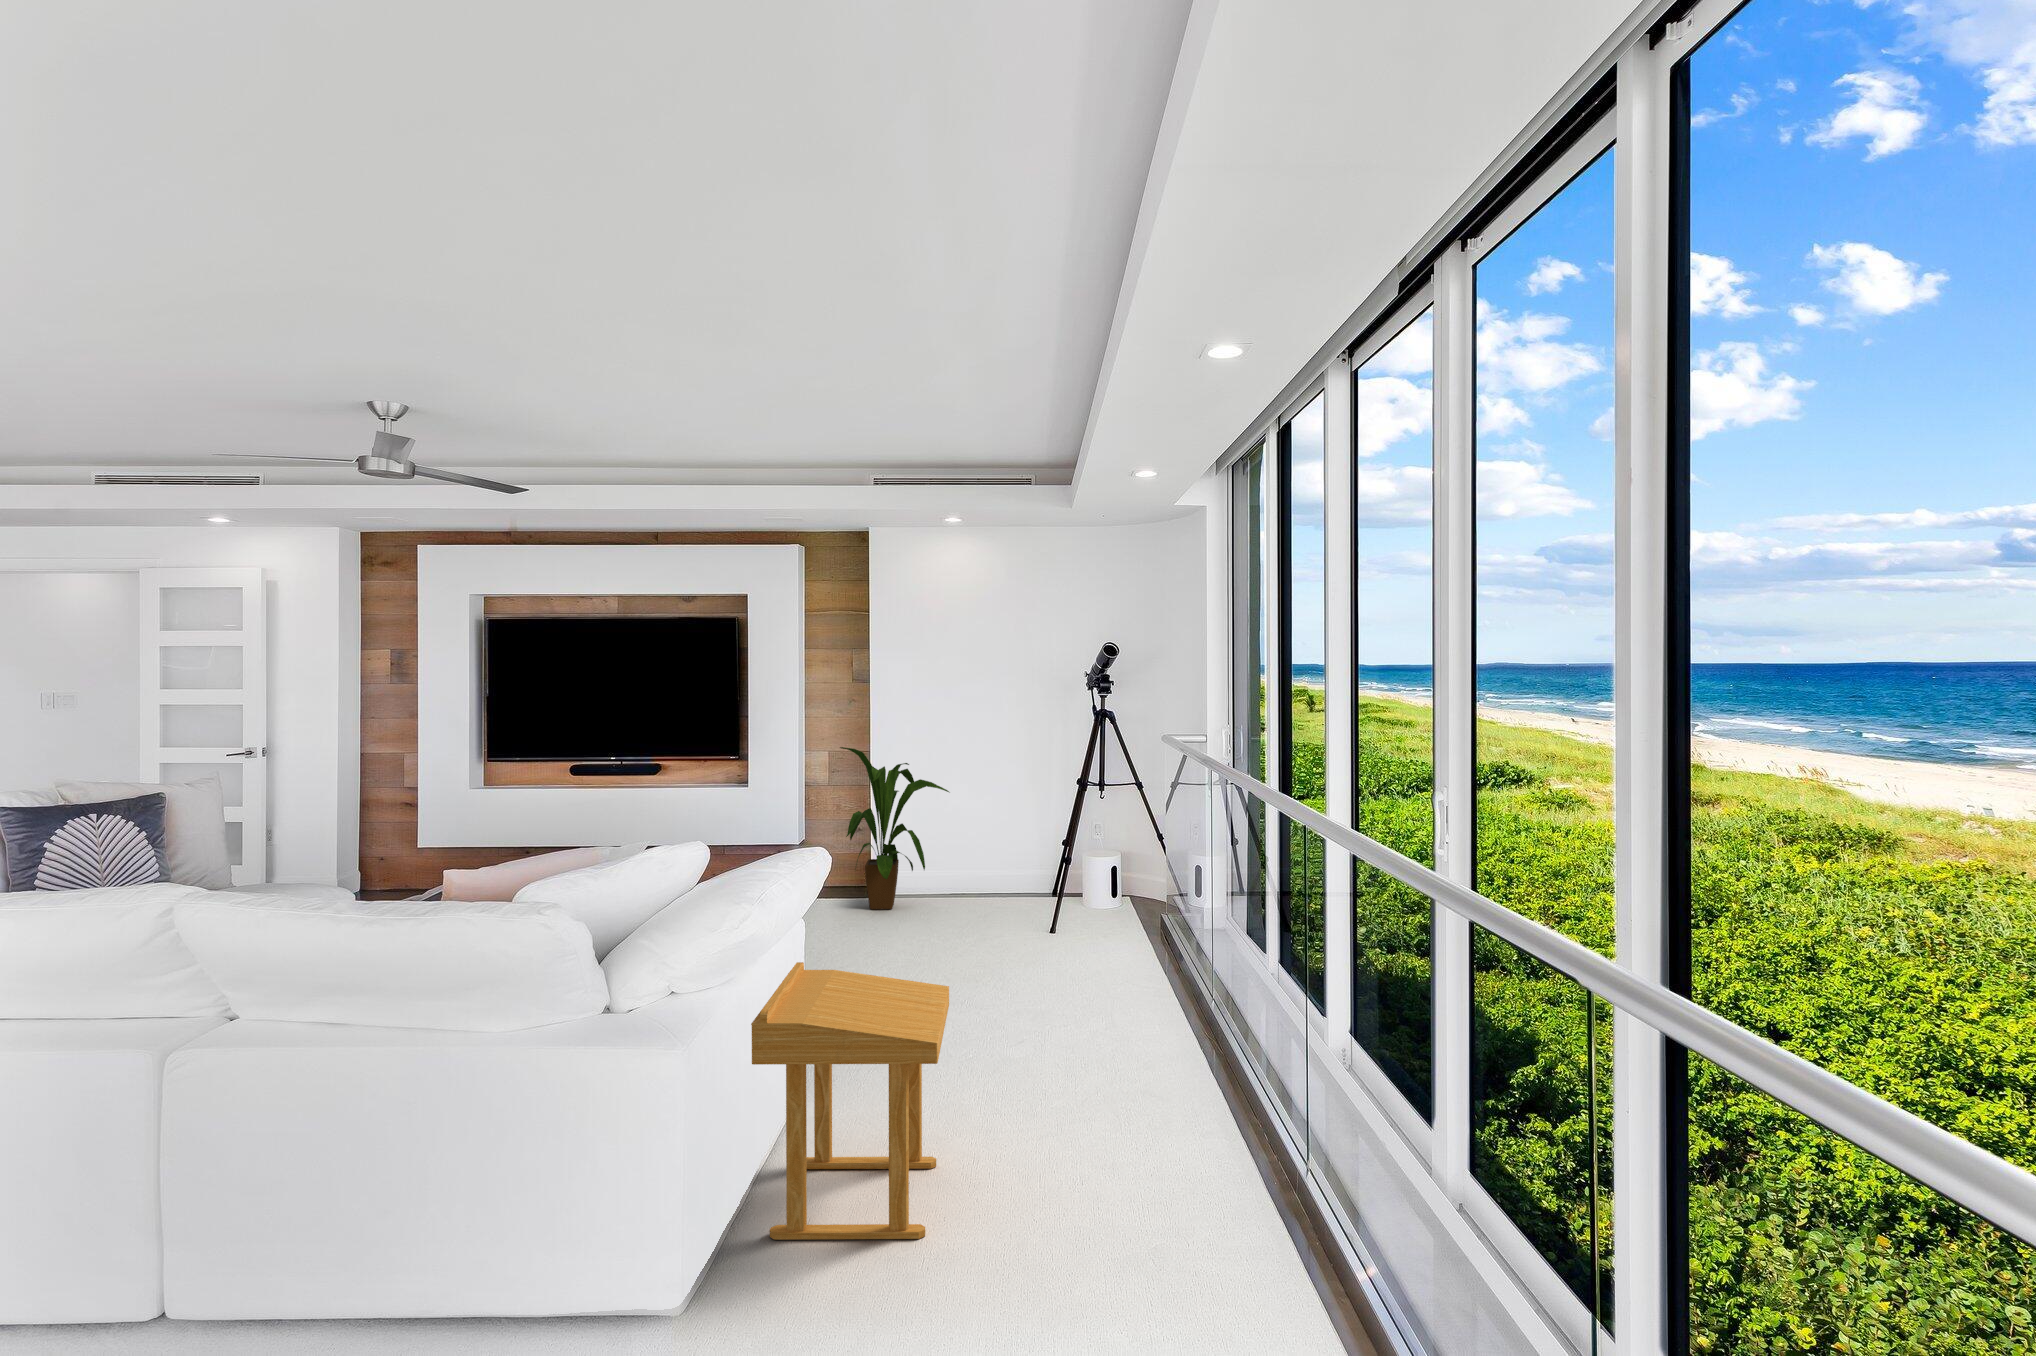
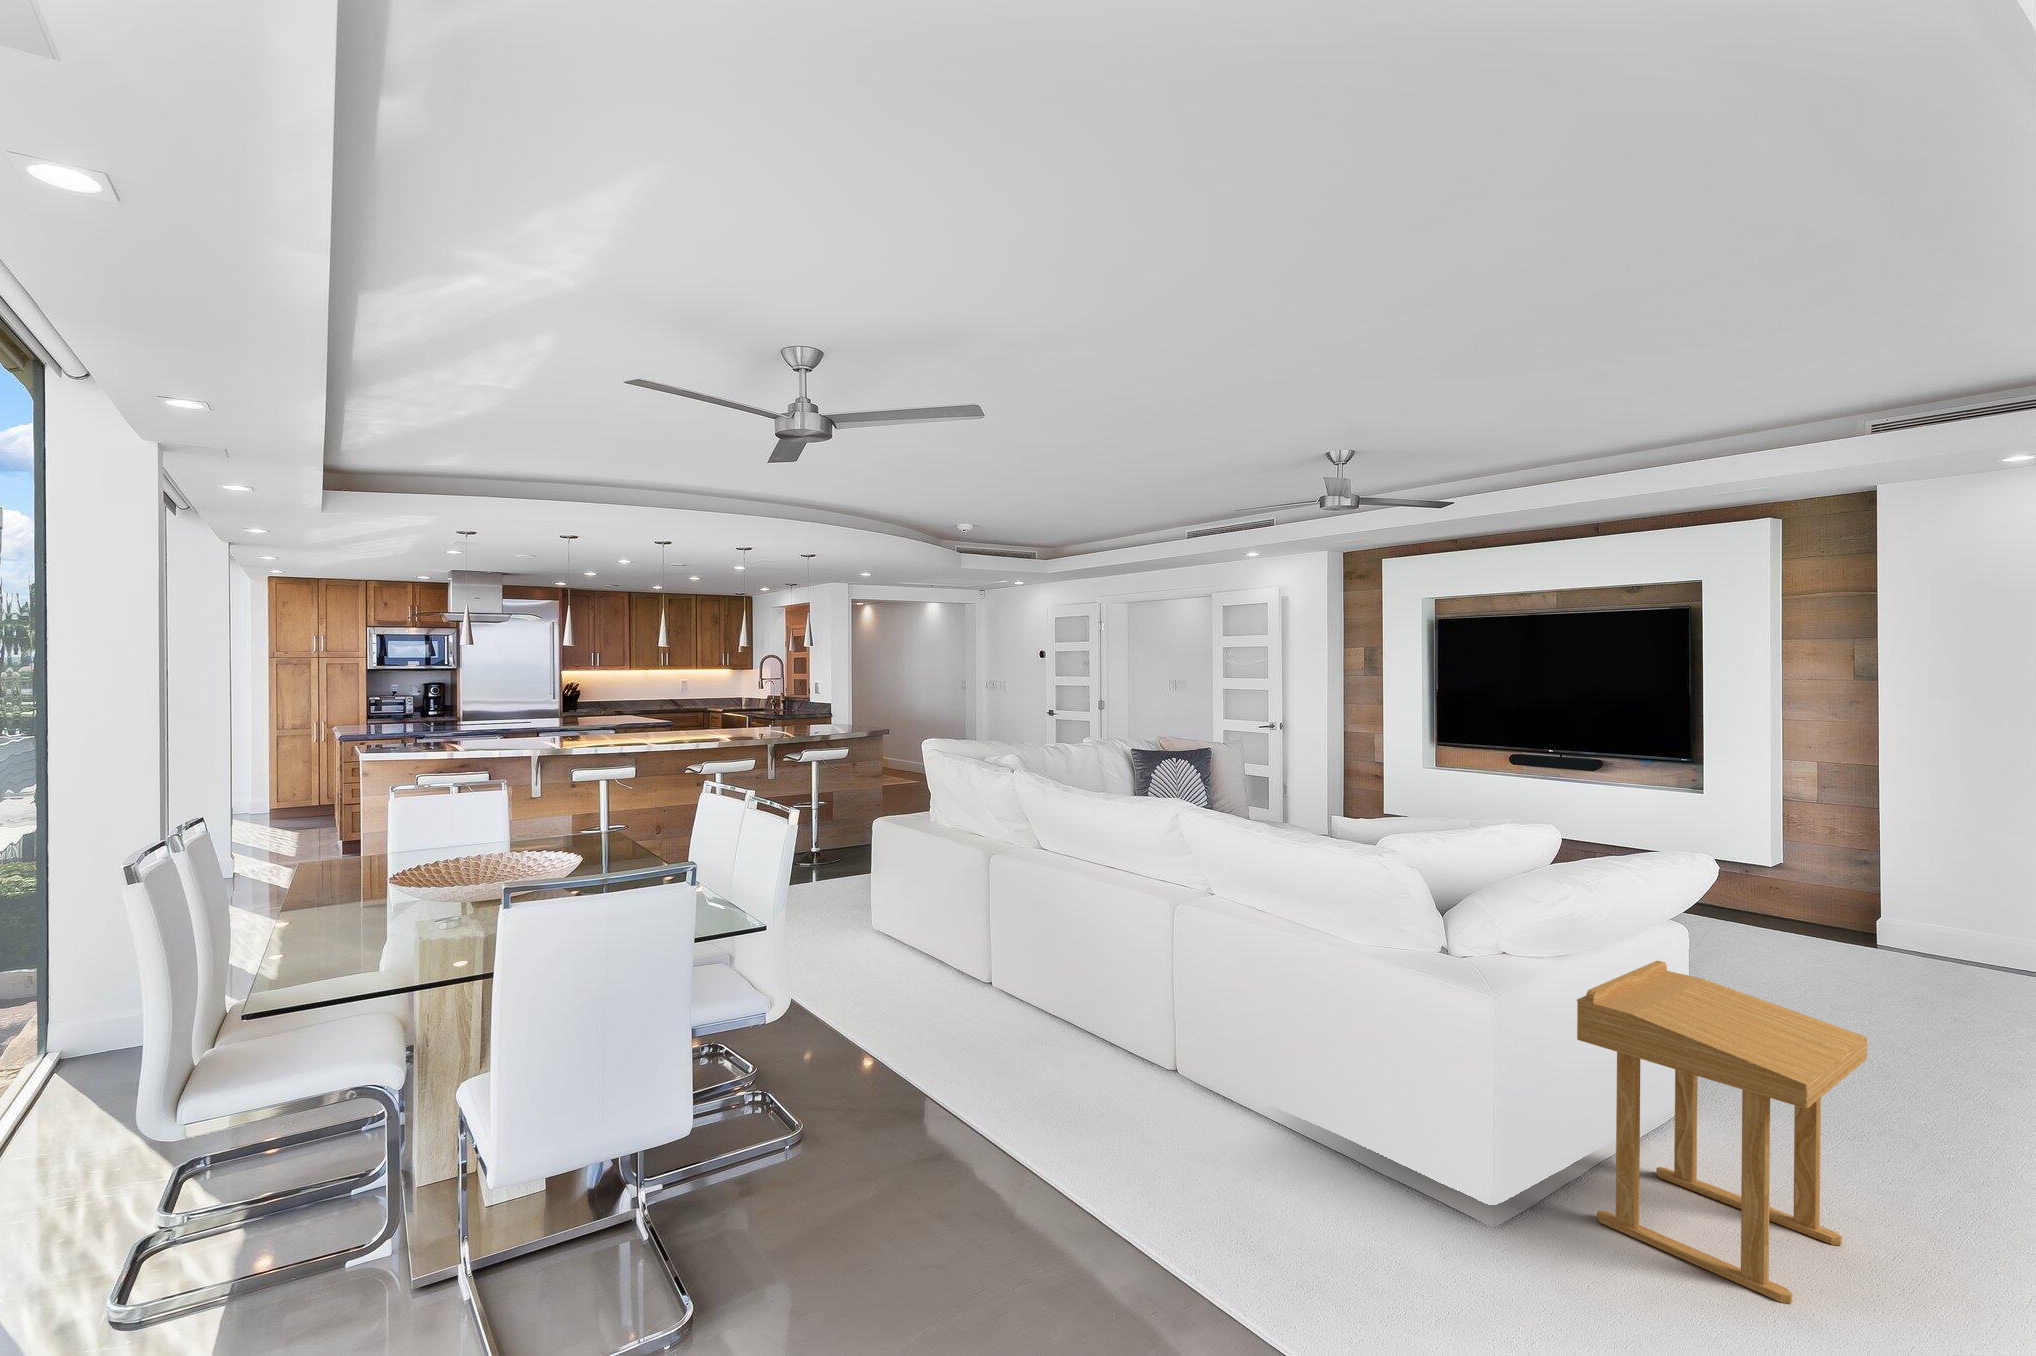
house plant: present [840,747,949,910] -> none [1820,755,2014,961]

